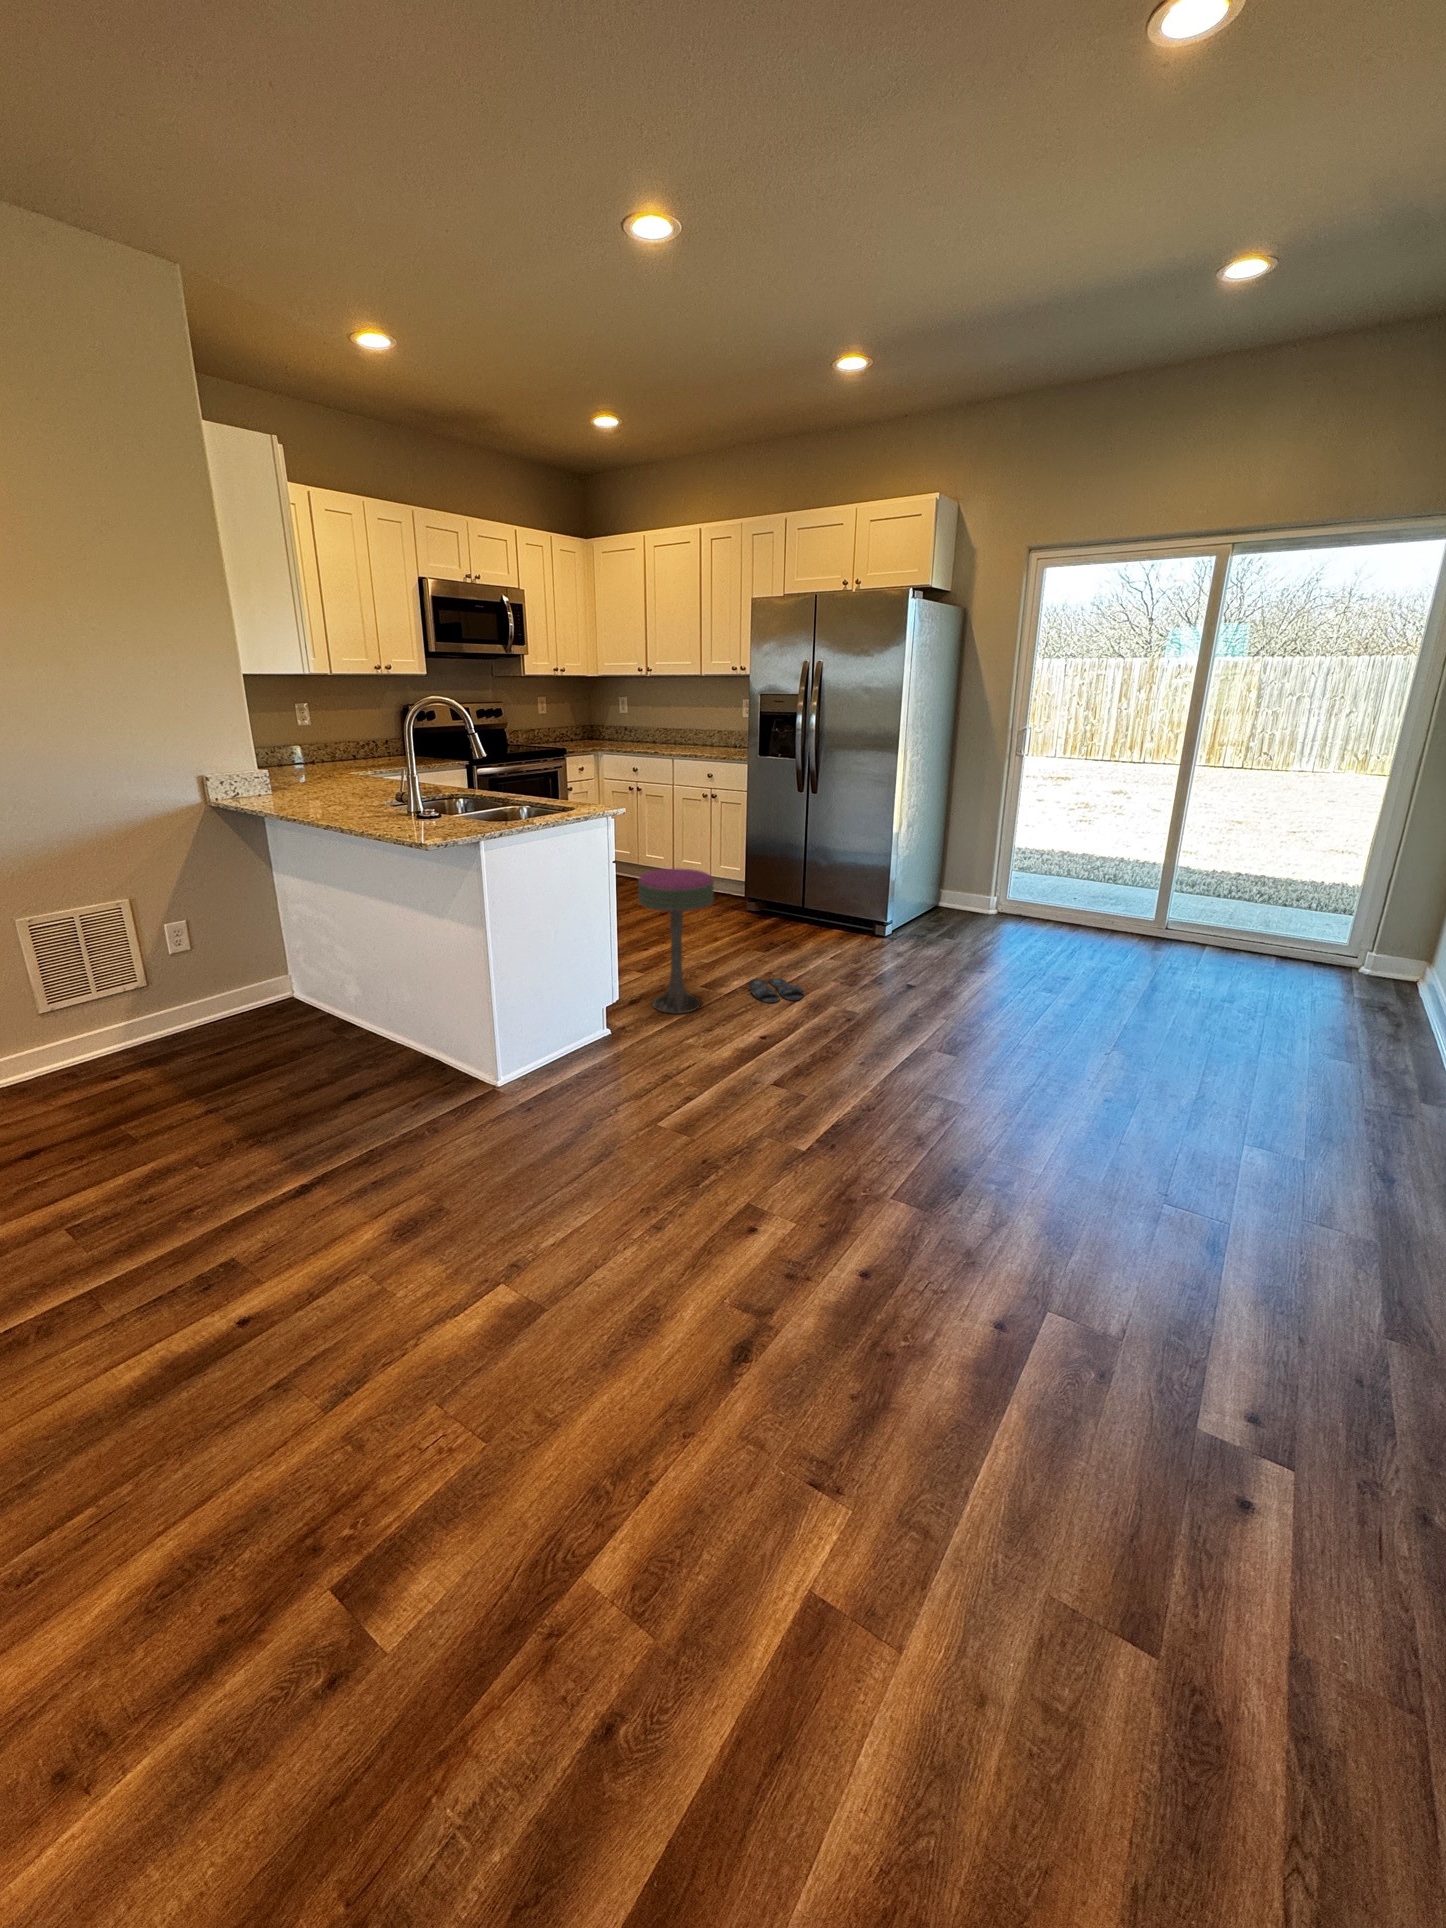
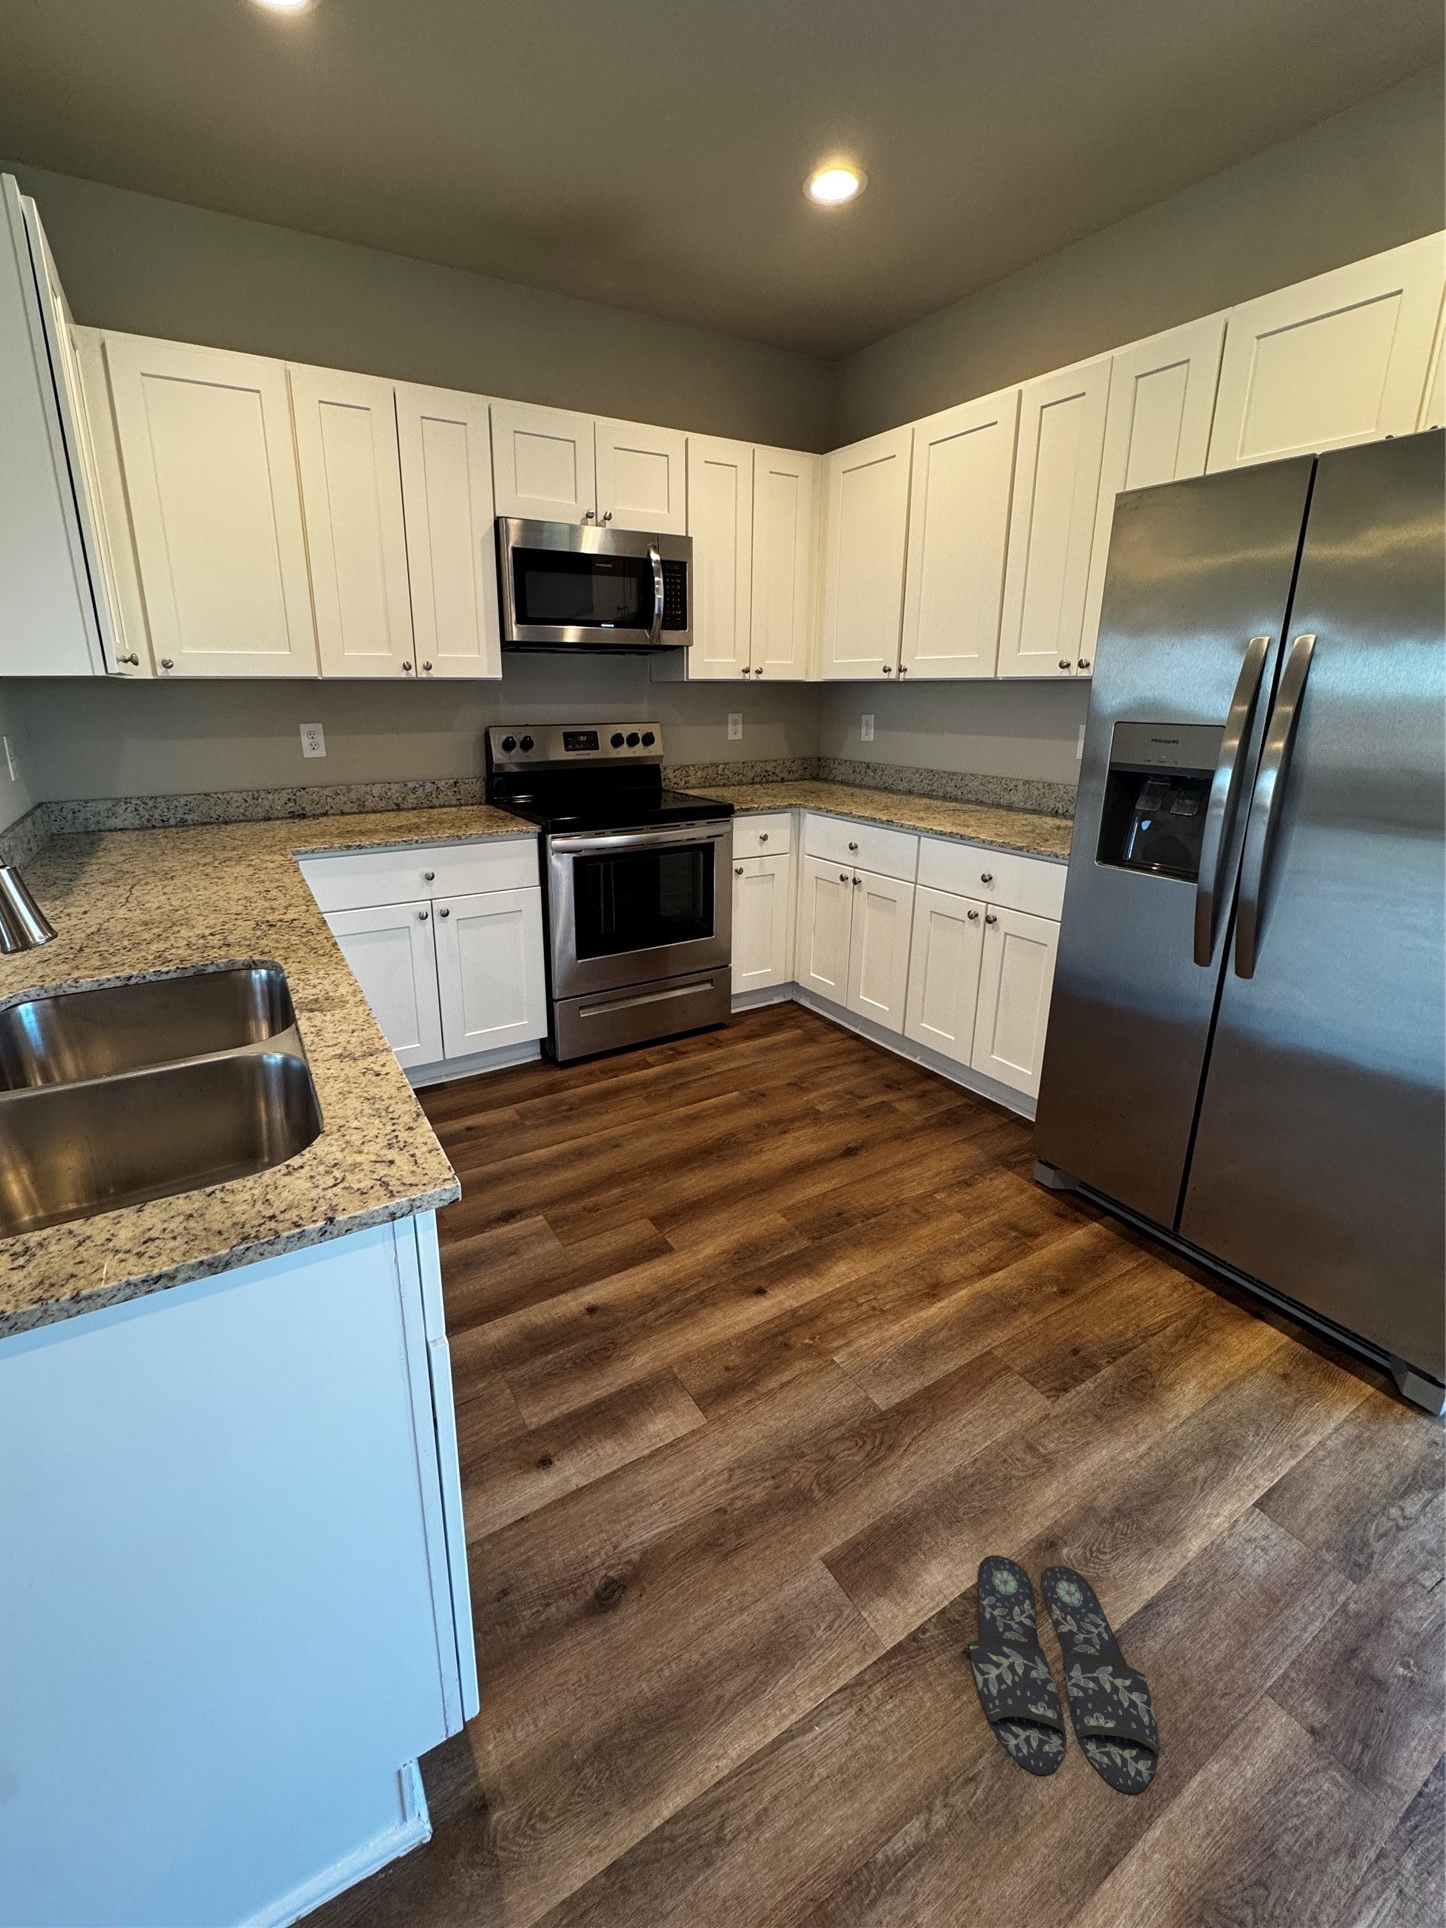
bar stool: present [638,869,714,1014] -> none [612,1247,858,1729]

